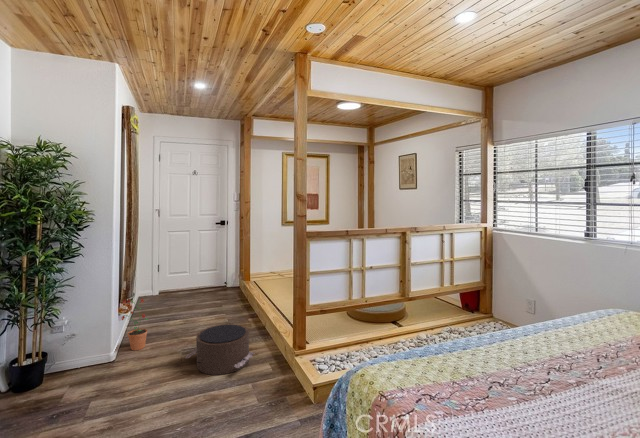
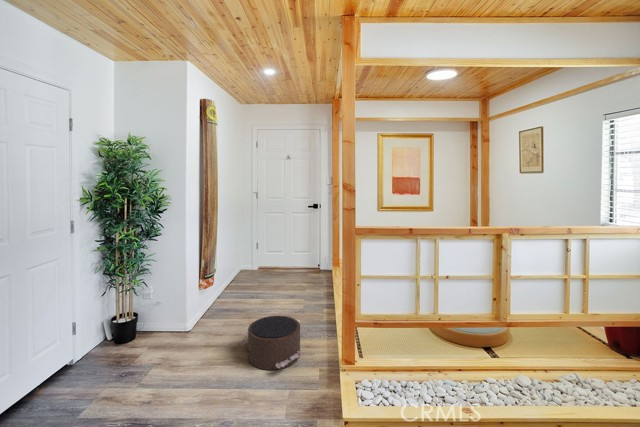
potted plant: present [122,298,148,350] -> none [199,277,226,325]

